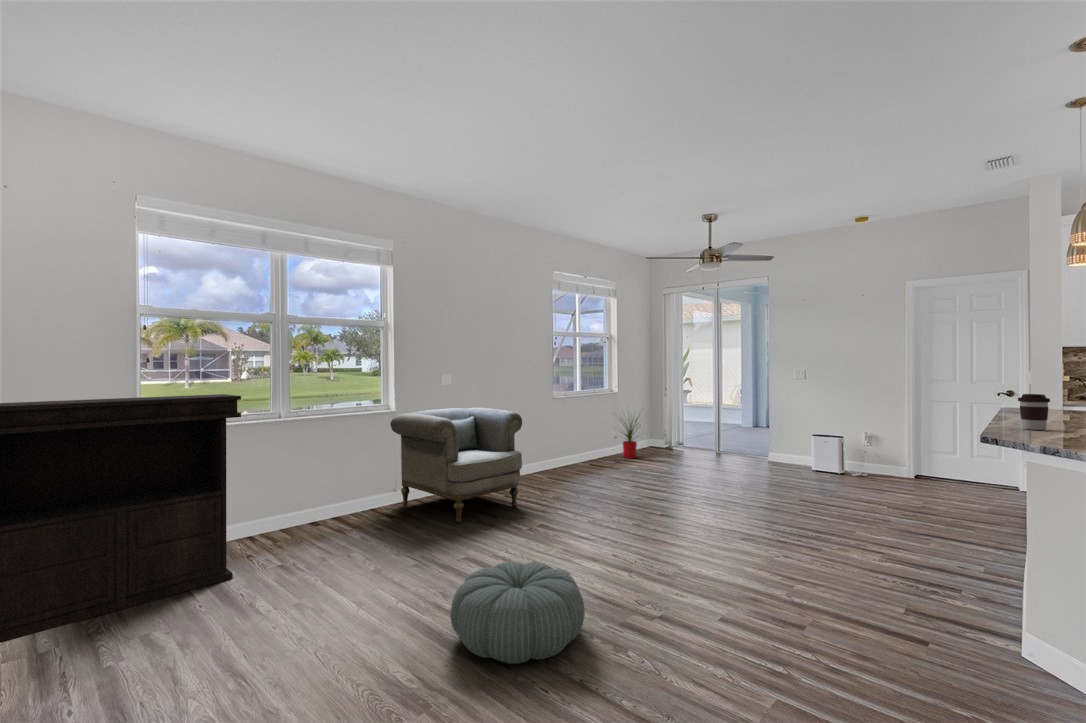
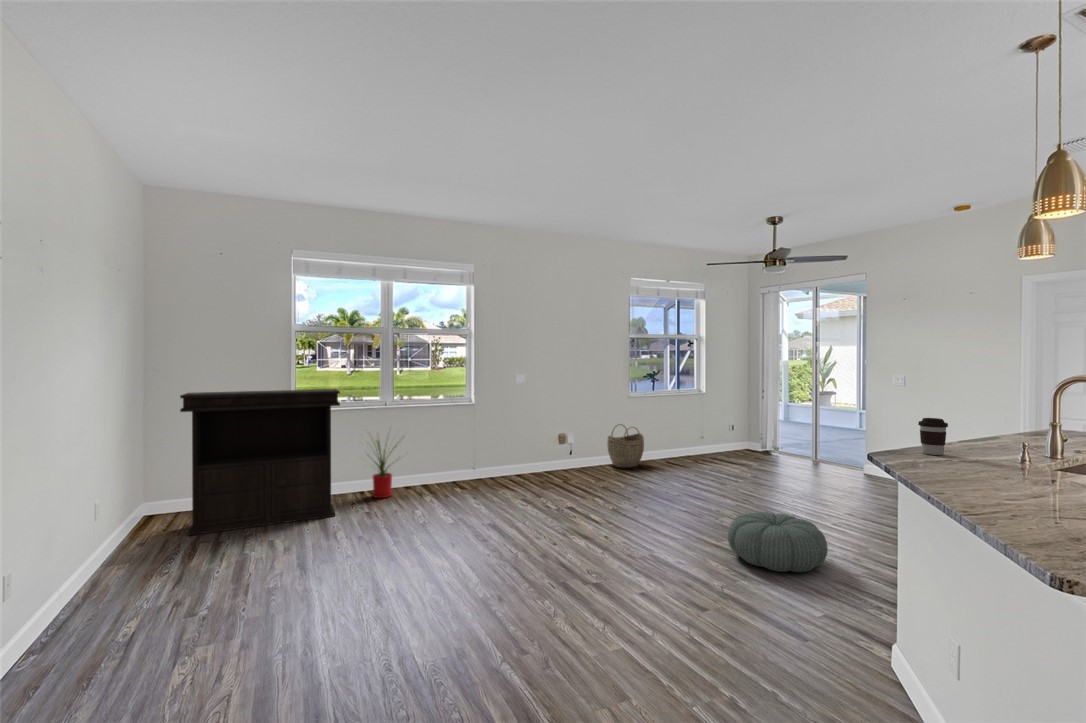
armchair: present [390,408,522,523] -> none [468,404,574,498]
house plant: present [623,414,639,458] -> present [367,437,399,498]
woven basket: none [535,428,574,475] -> present [607,424,644,468]
pouf: present [451,562,585,664] -> present [728,512,828,572]

